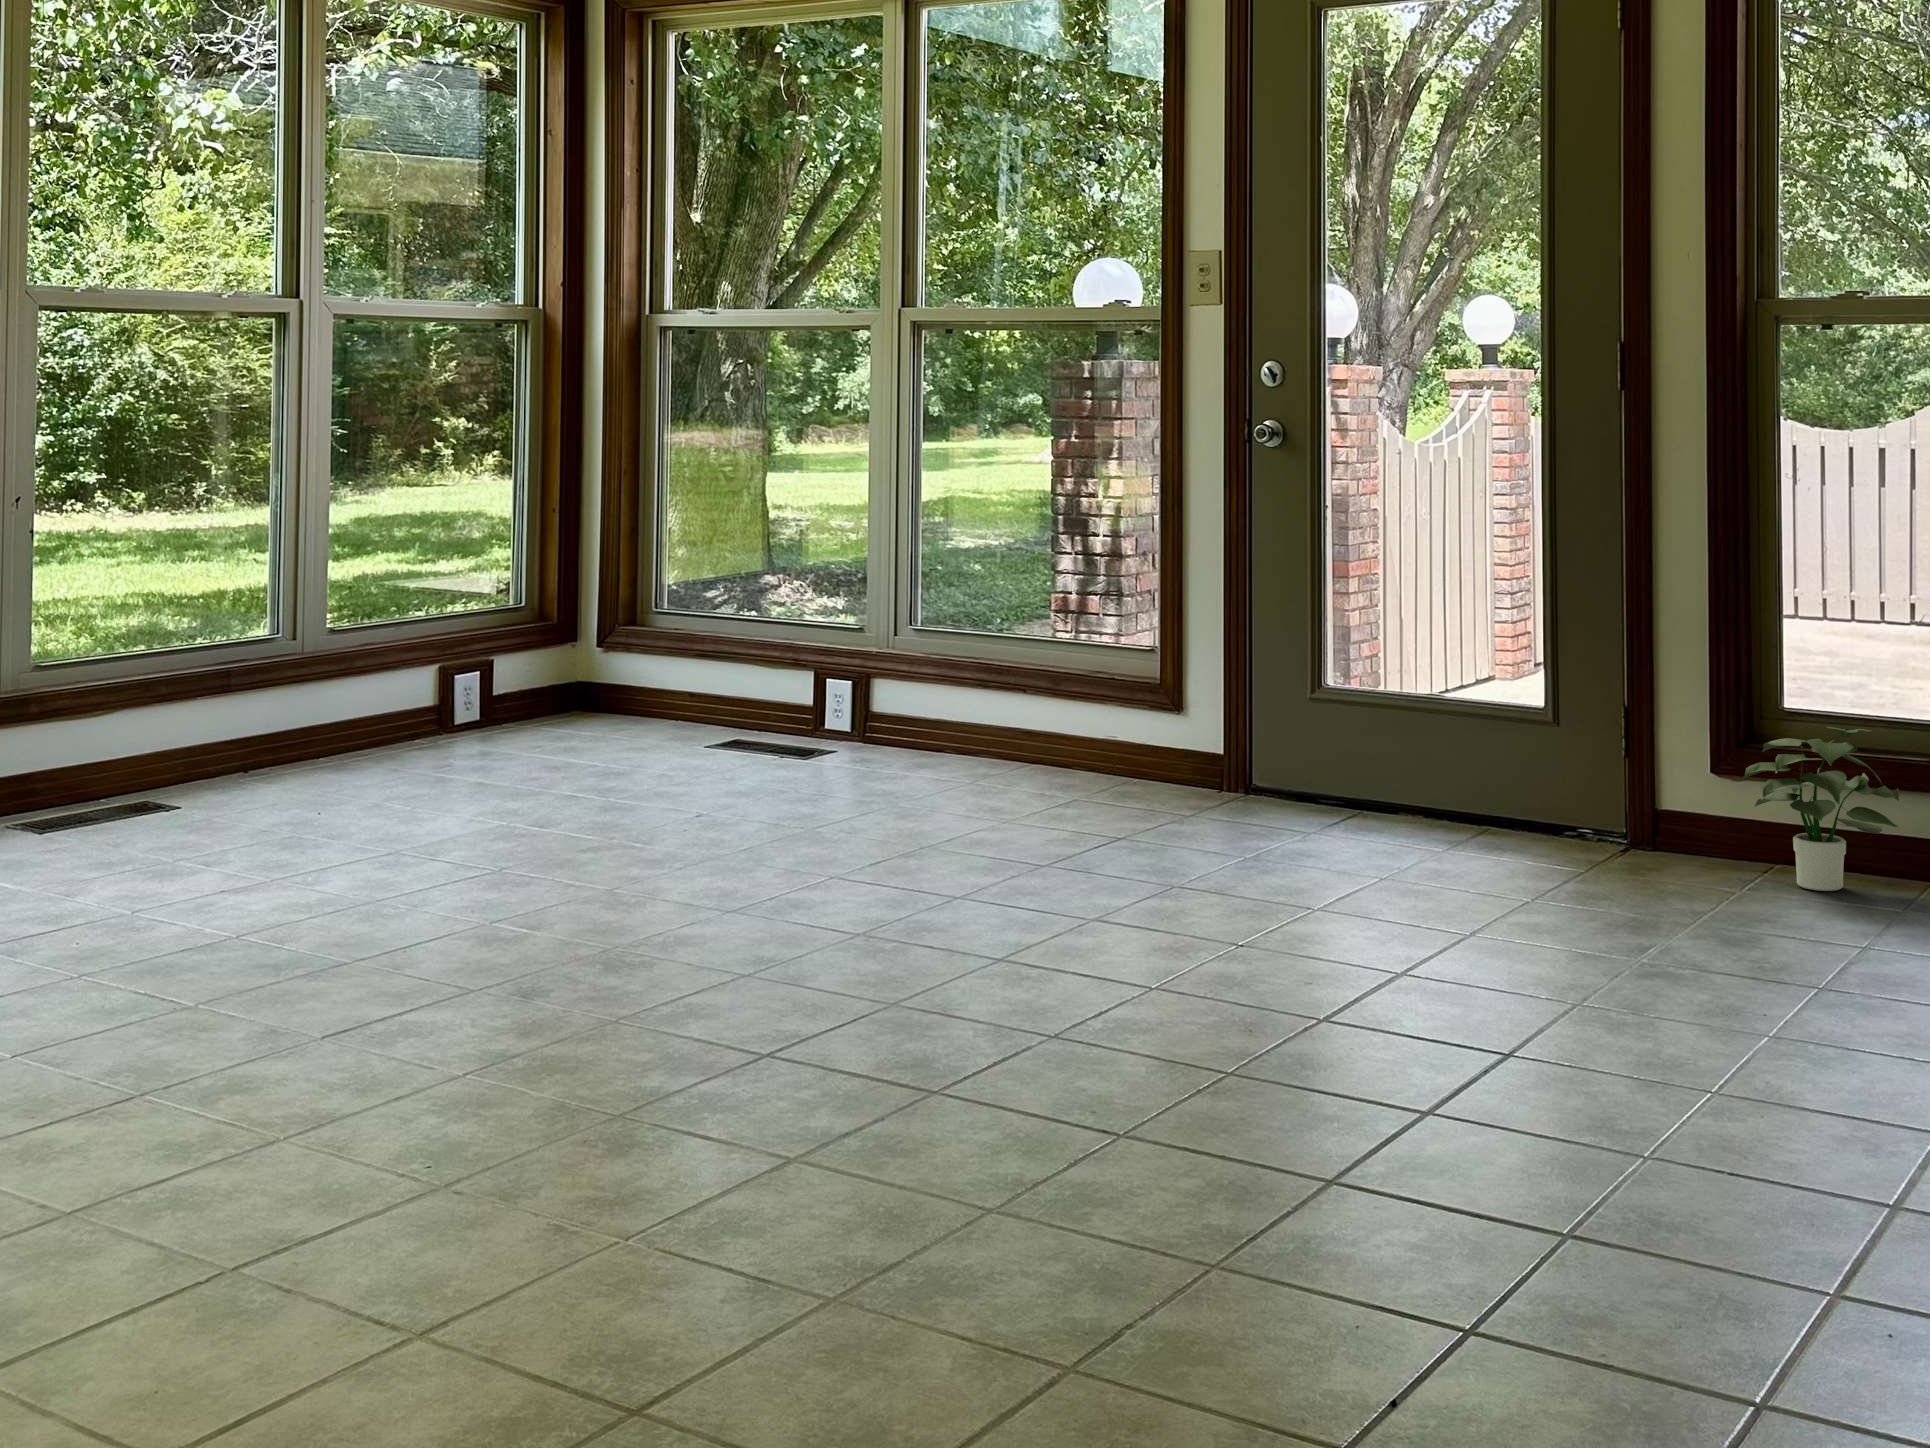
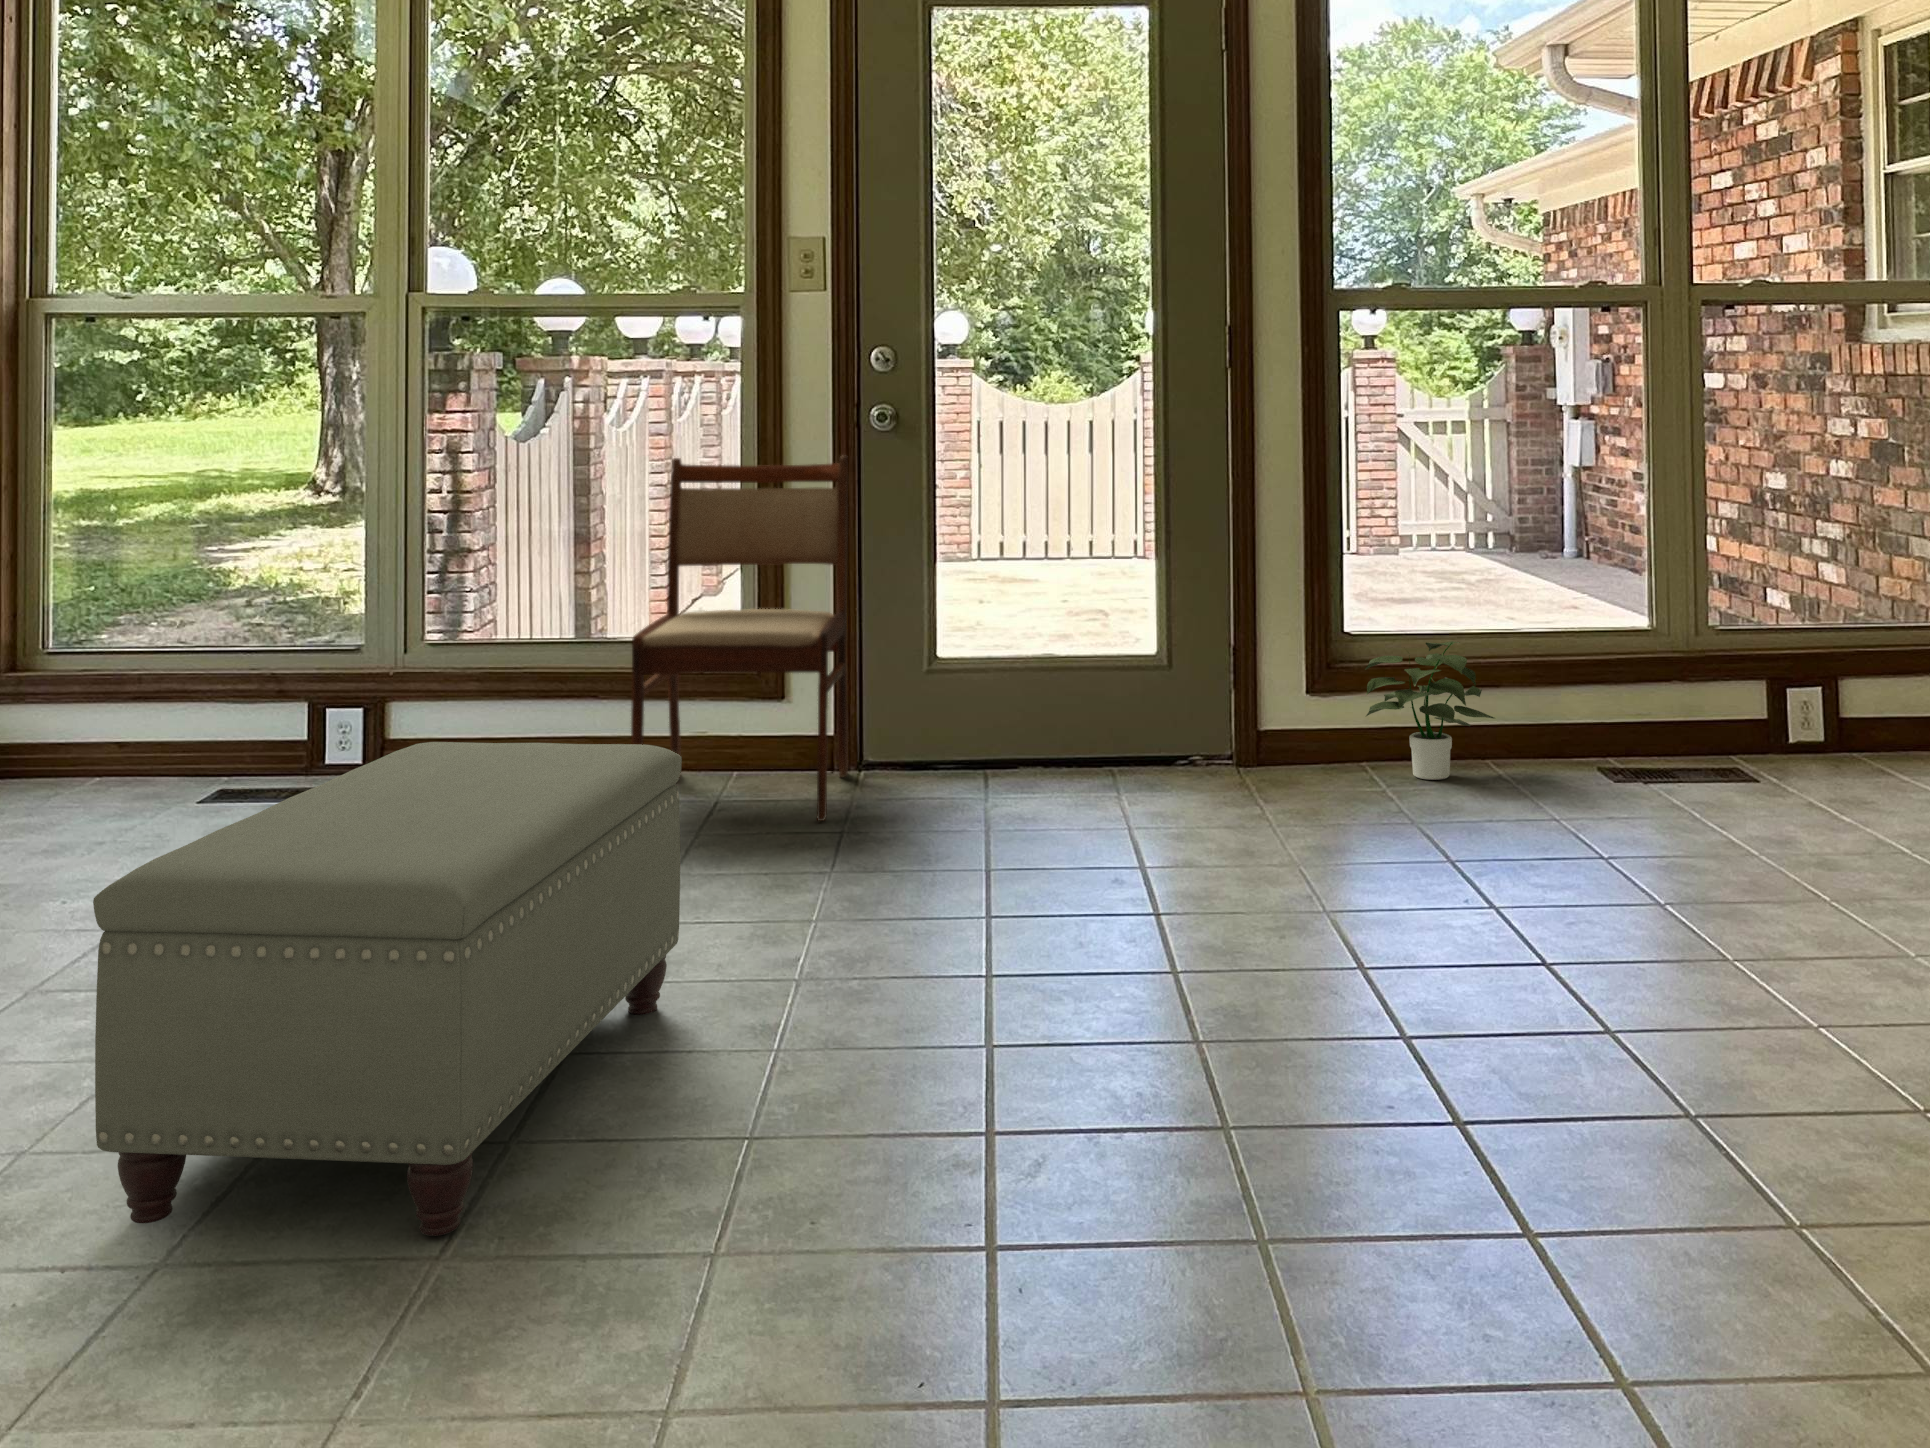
dining chair: none [970,469,1226,827] -> present [631,456,848,821]
ottoman: none [239,683,769,1009] -> present [93,742,682,1236]

